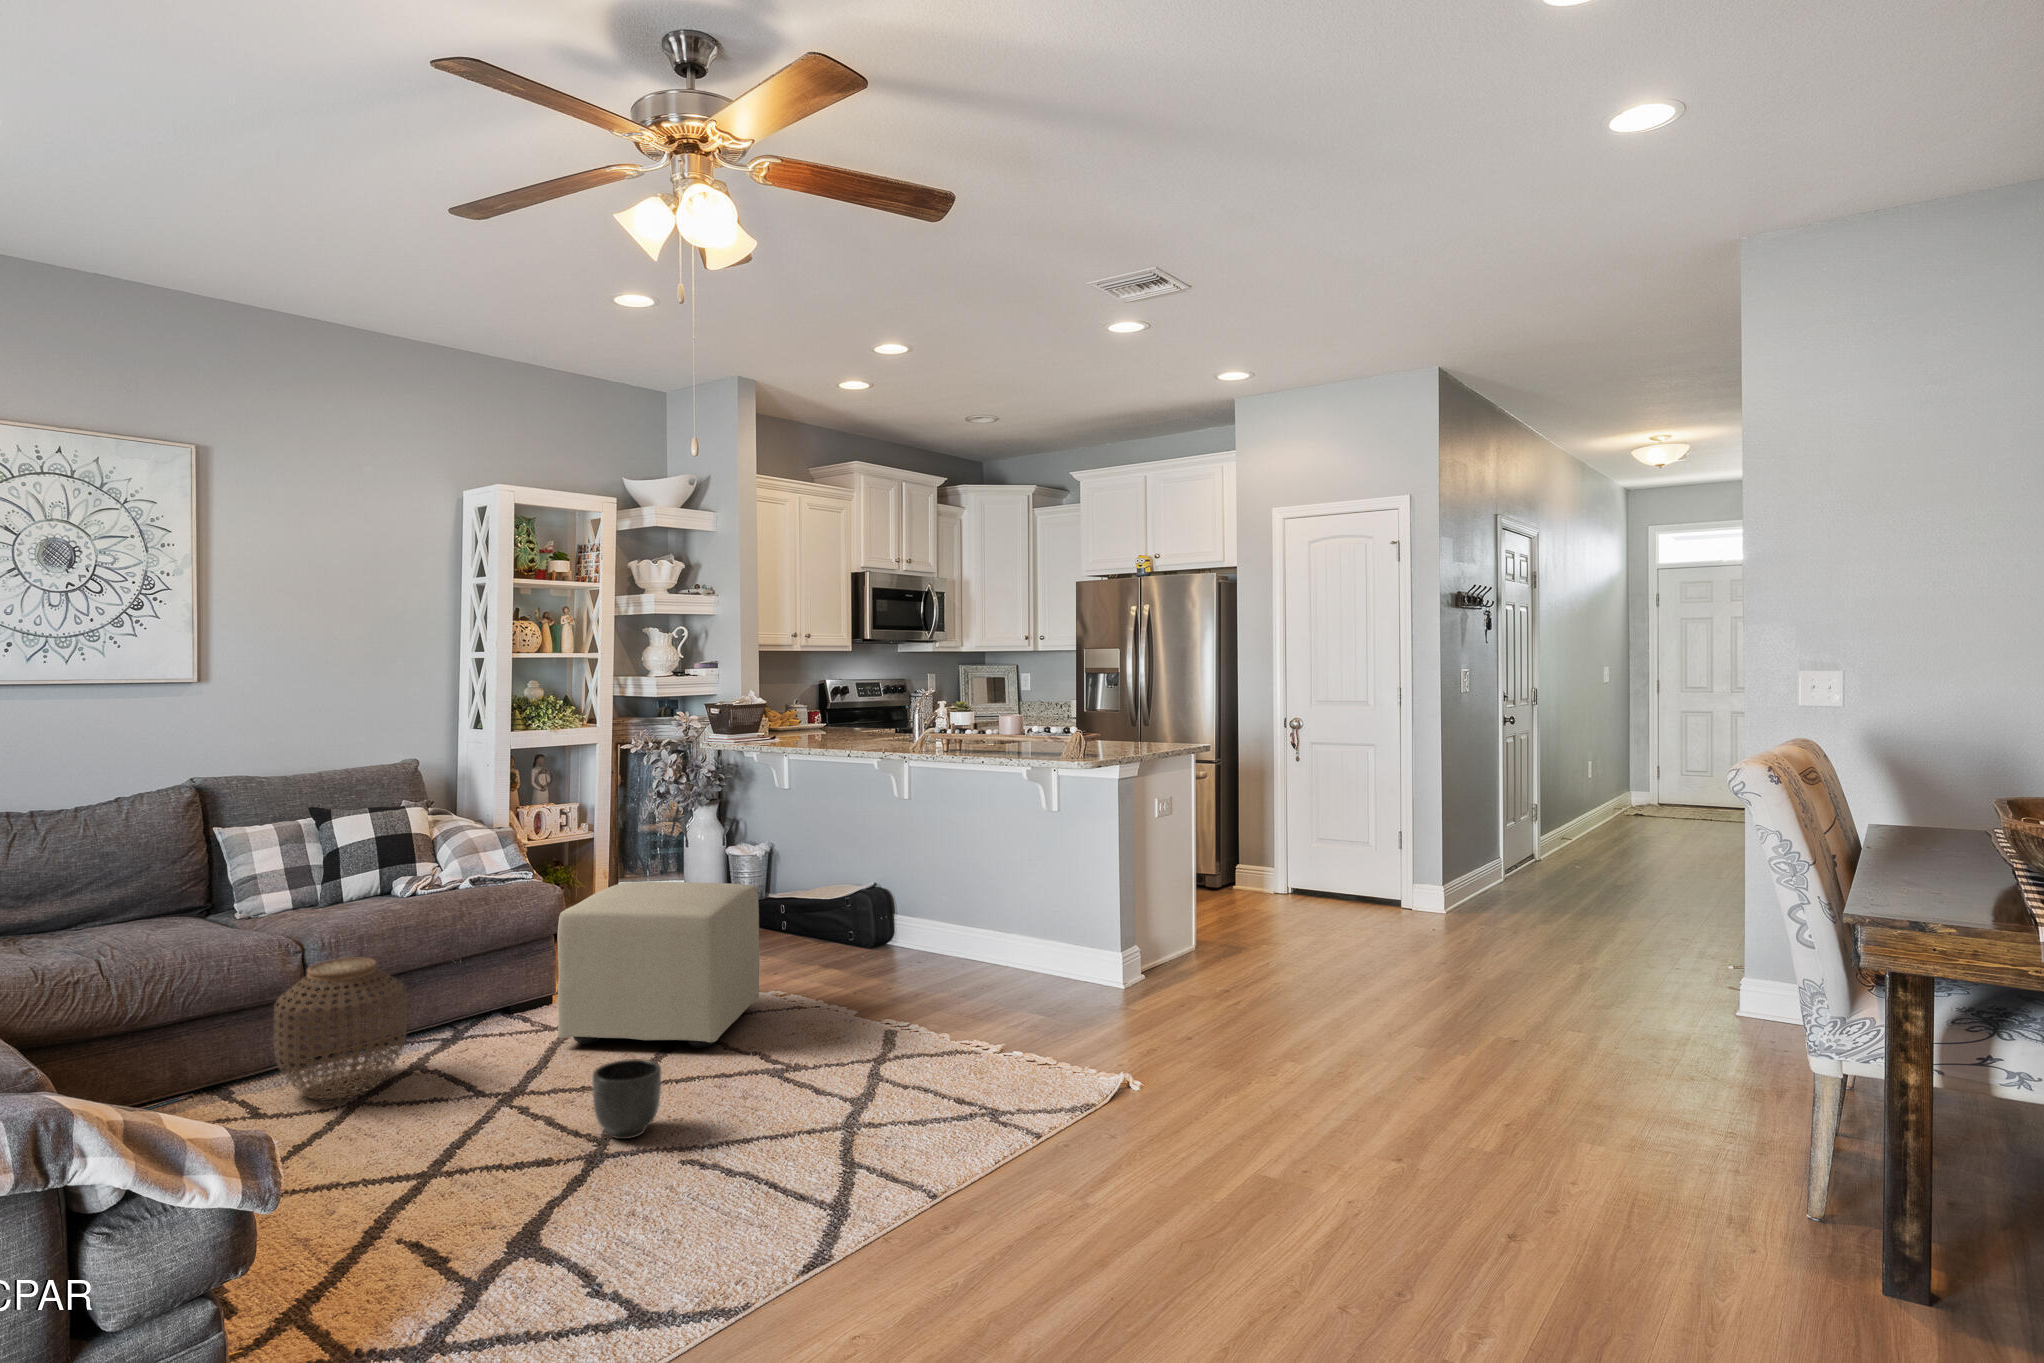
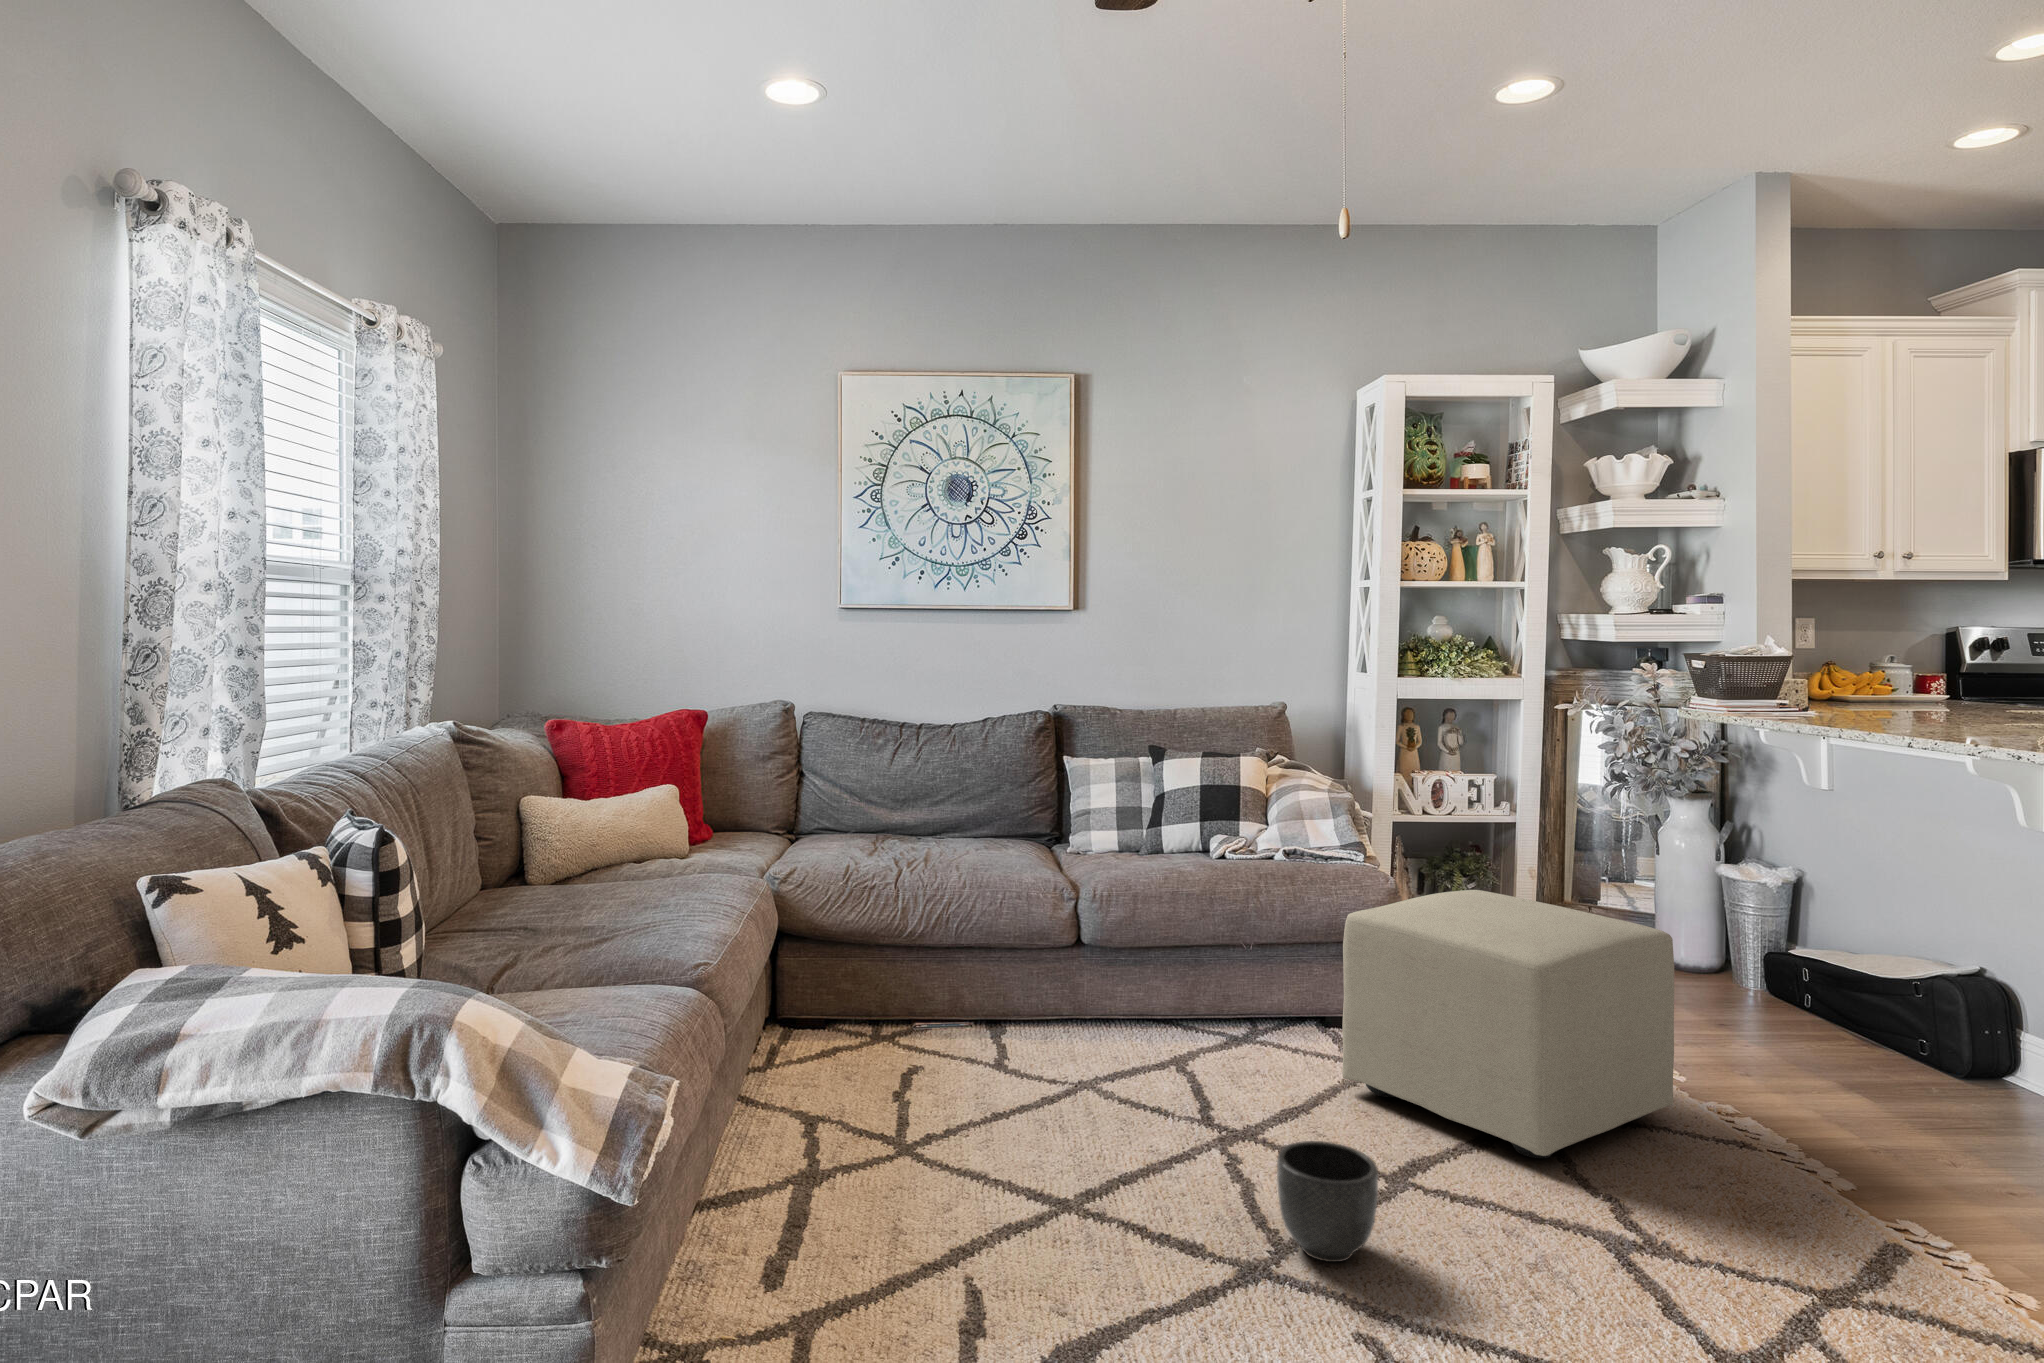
woven basket: present [274,957,407,1100] -> none [1023,915,1158,1074]

